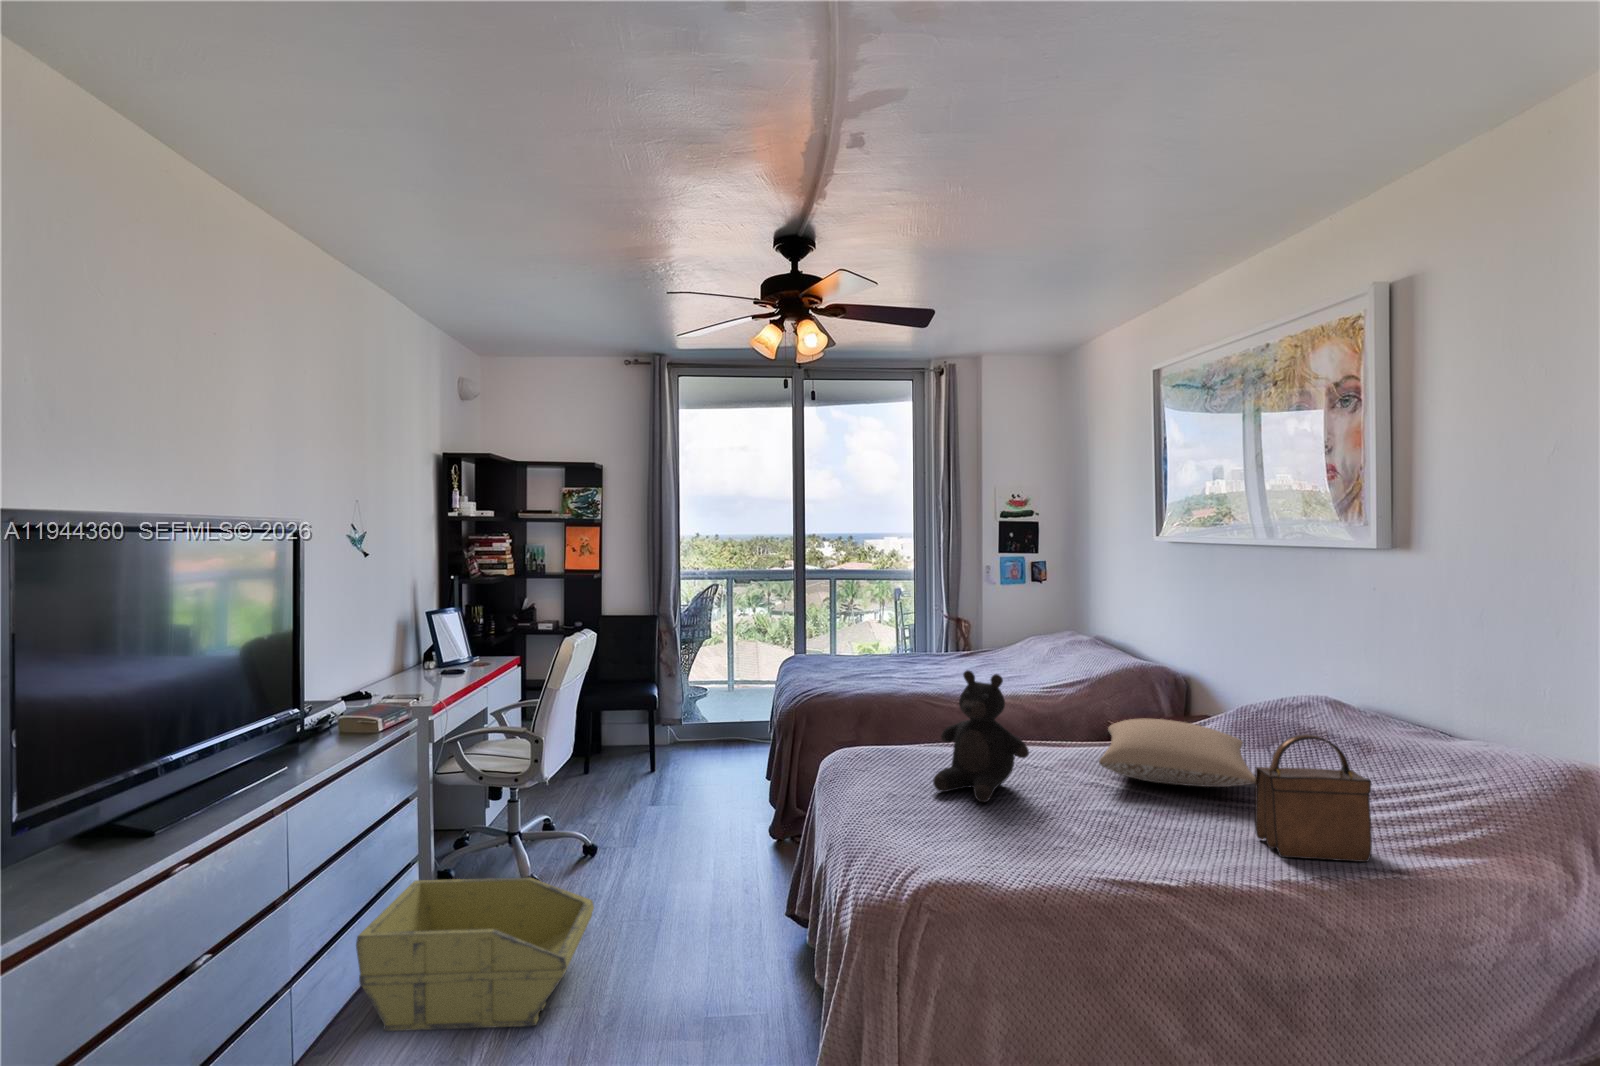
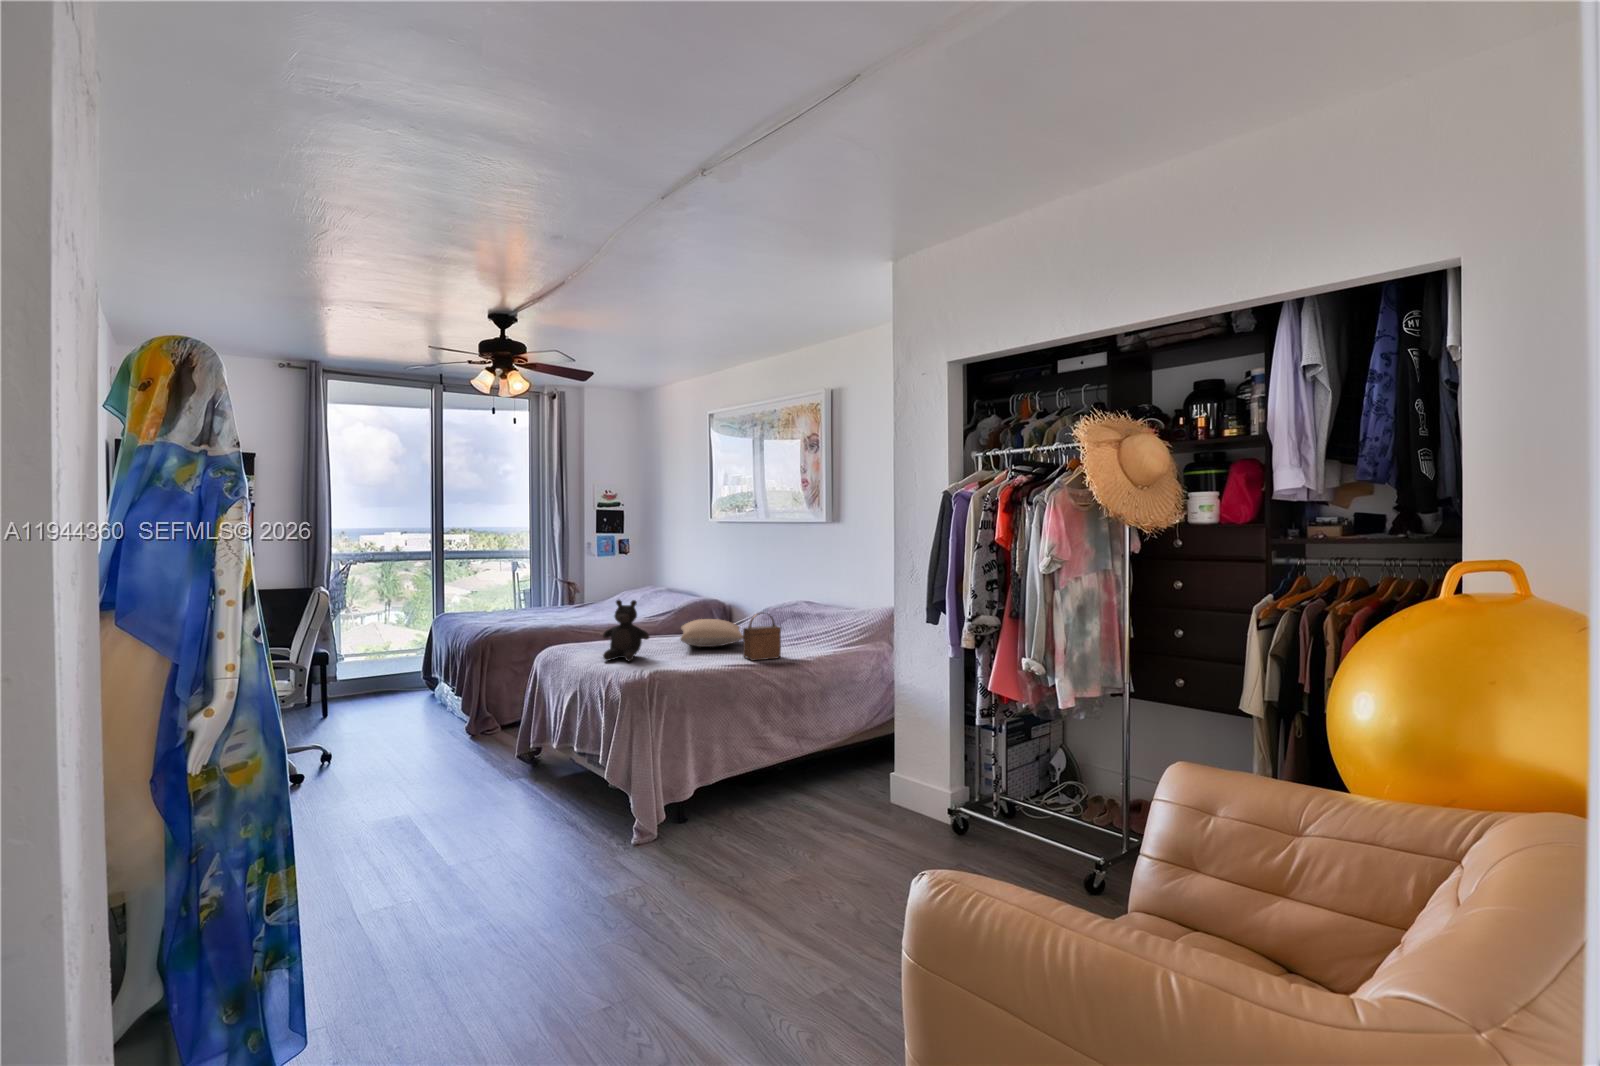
storage bin: present [356,877,594,1031] -> none [248,751,399,843]

